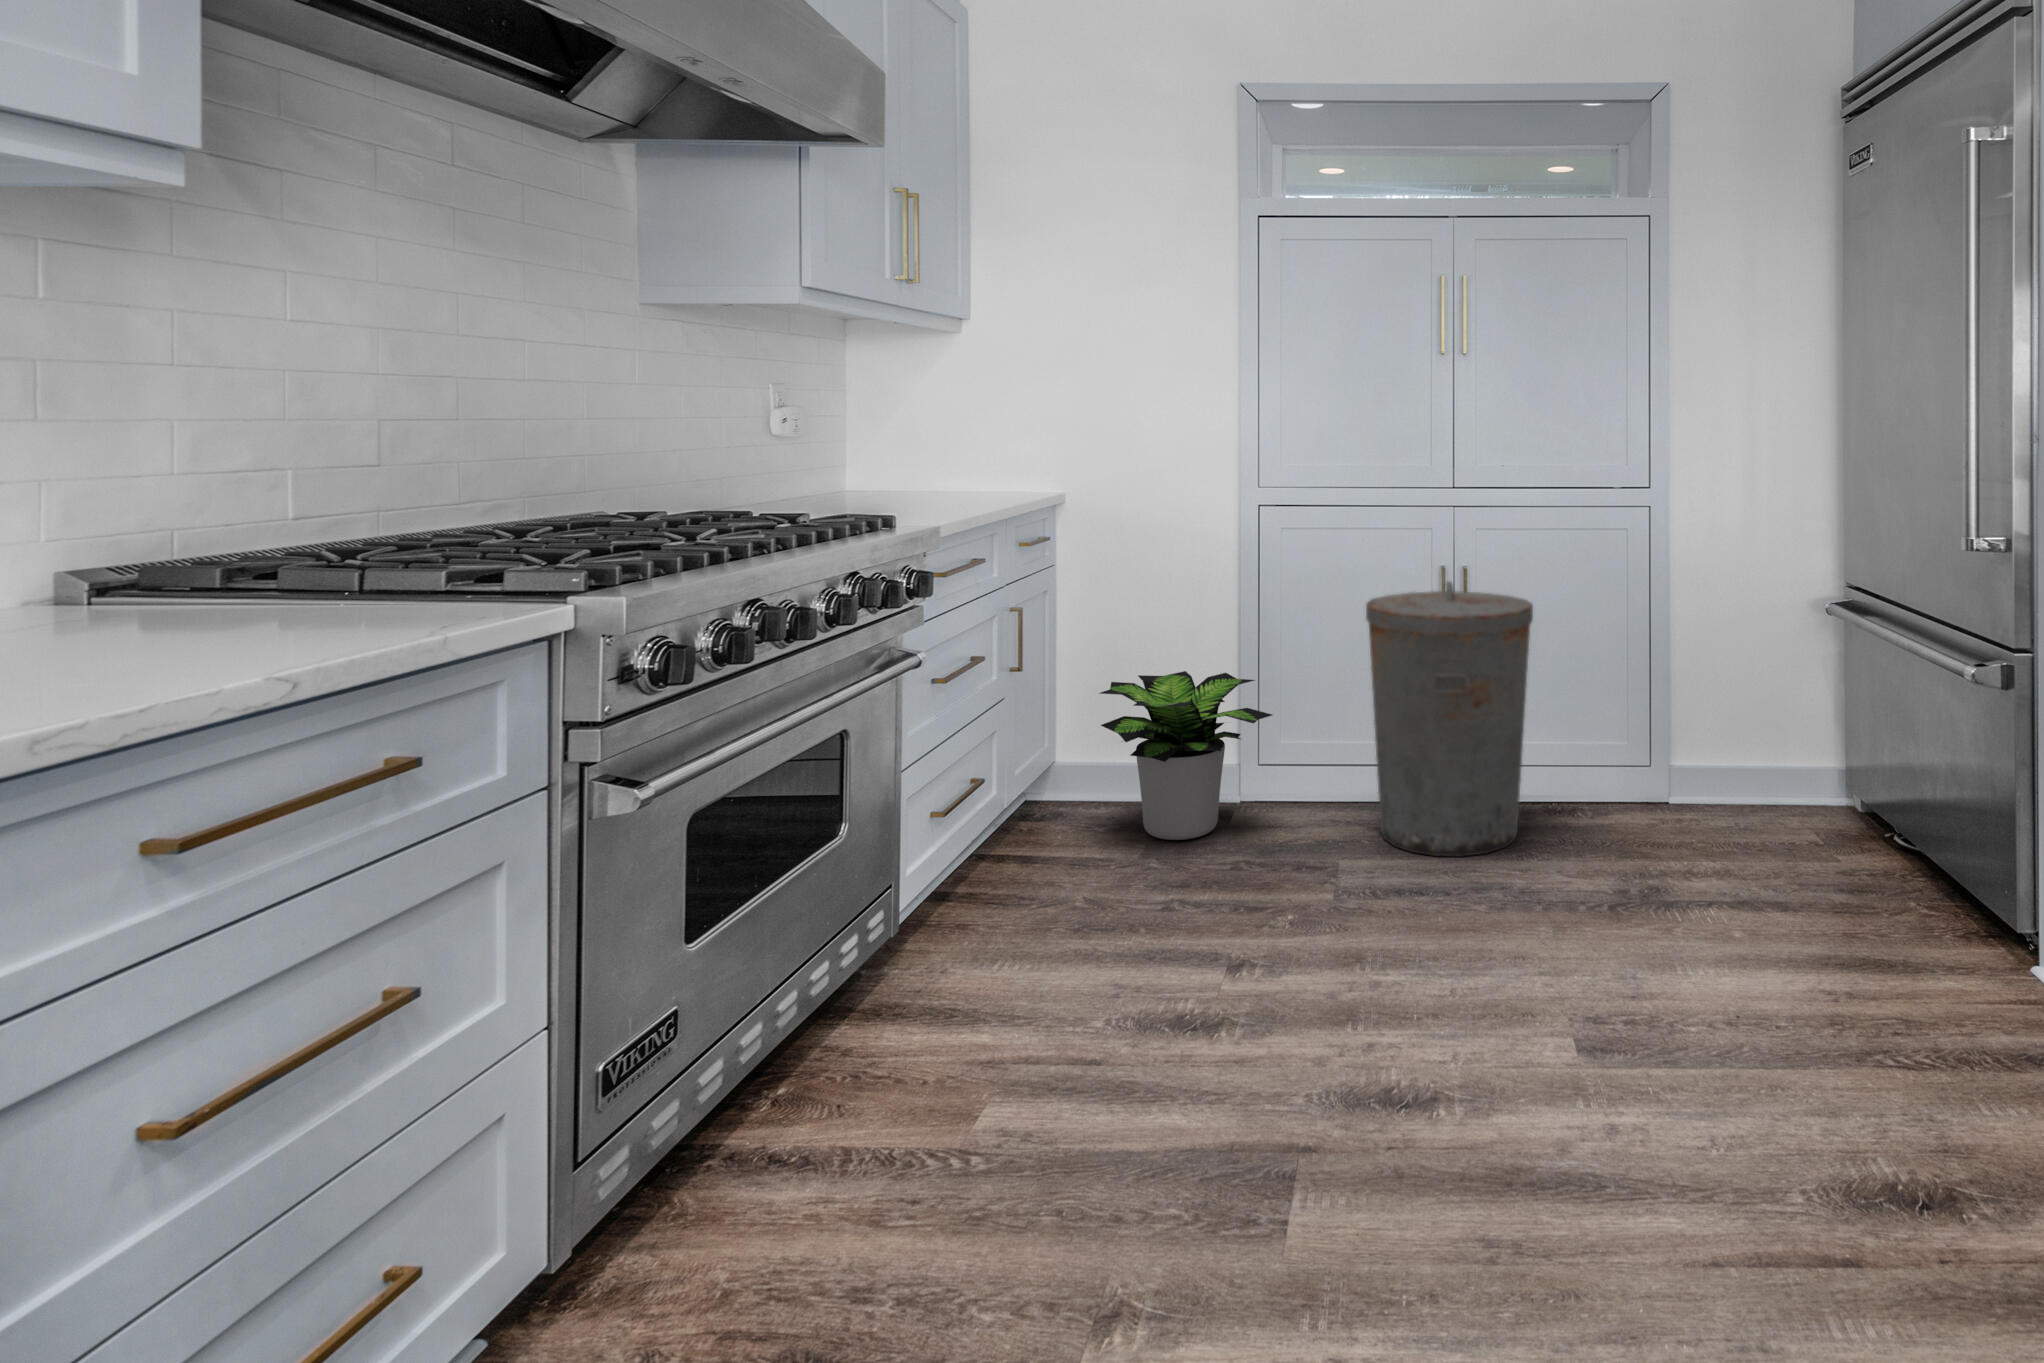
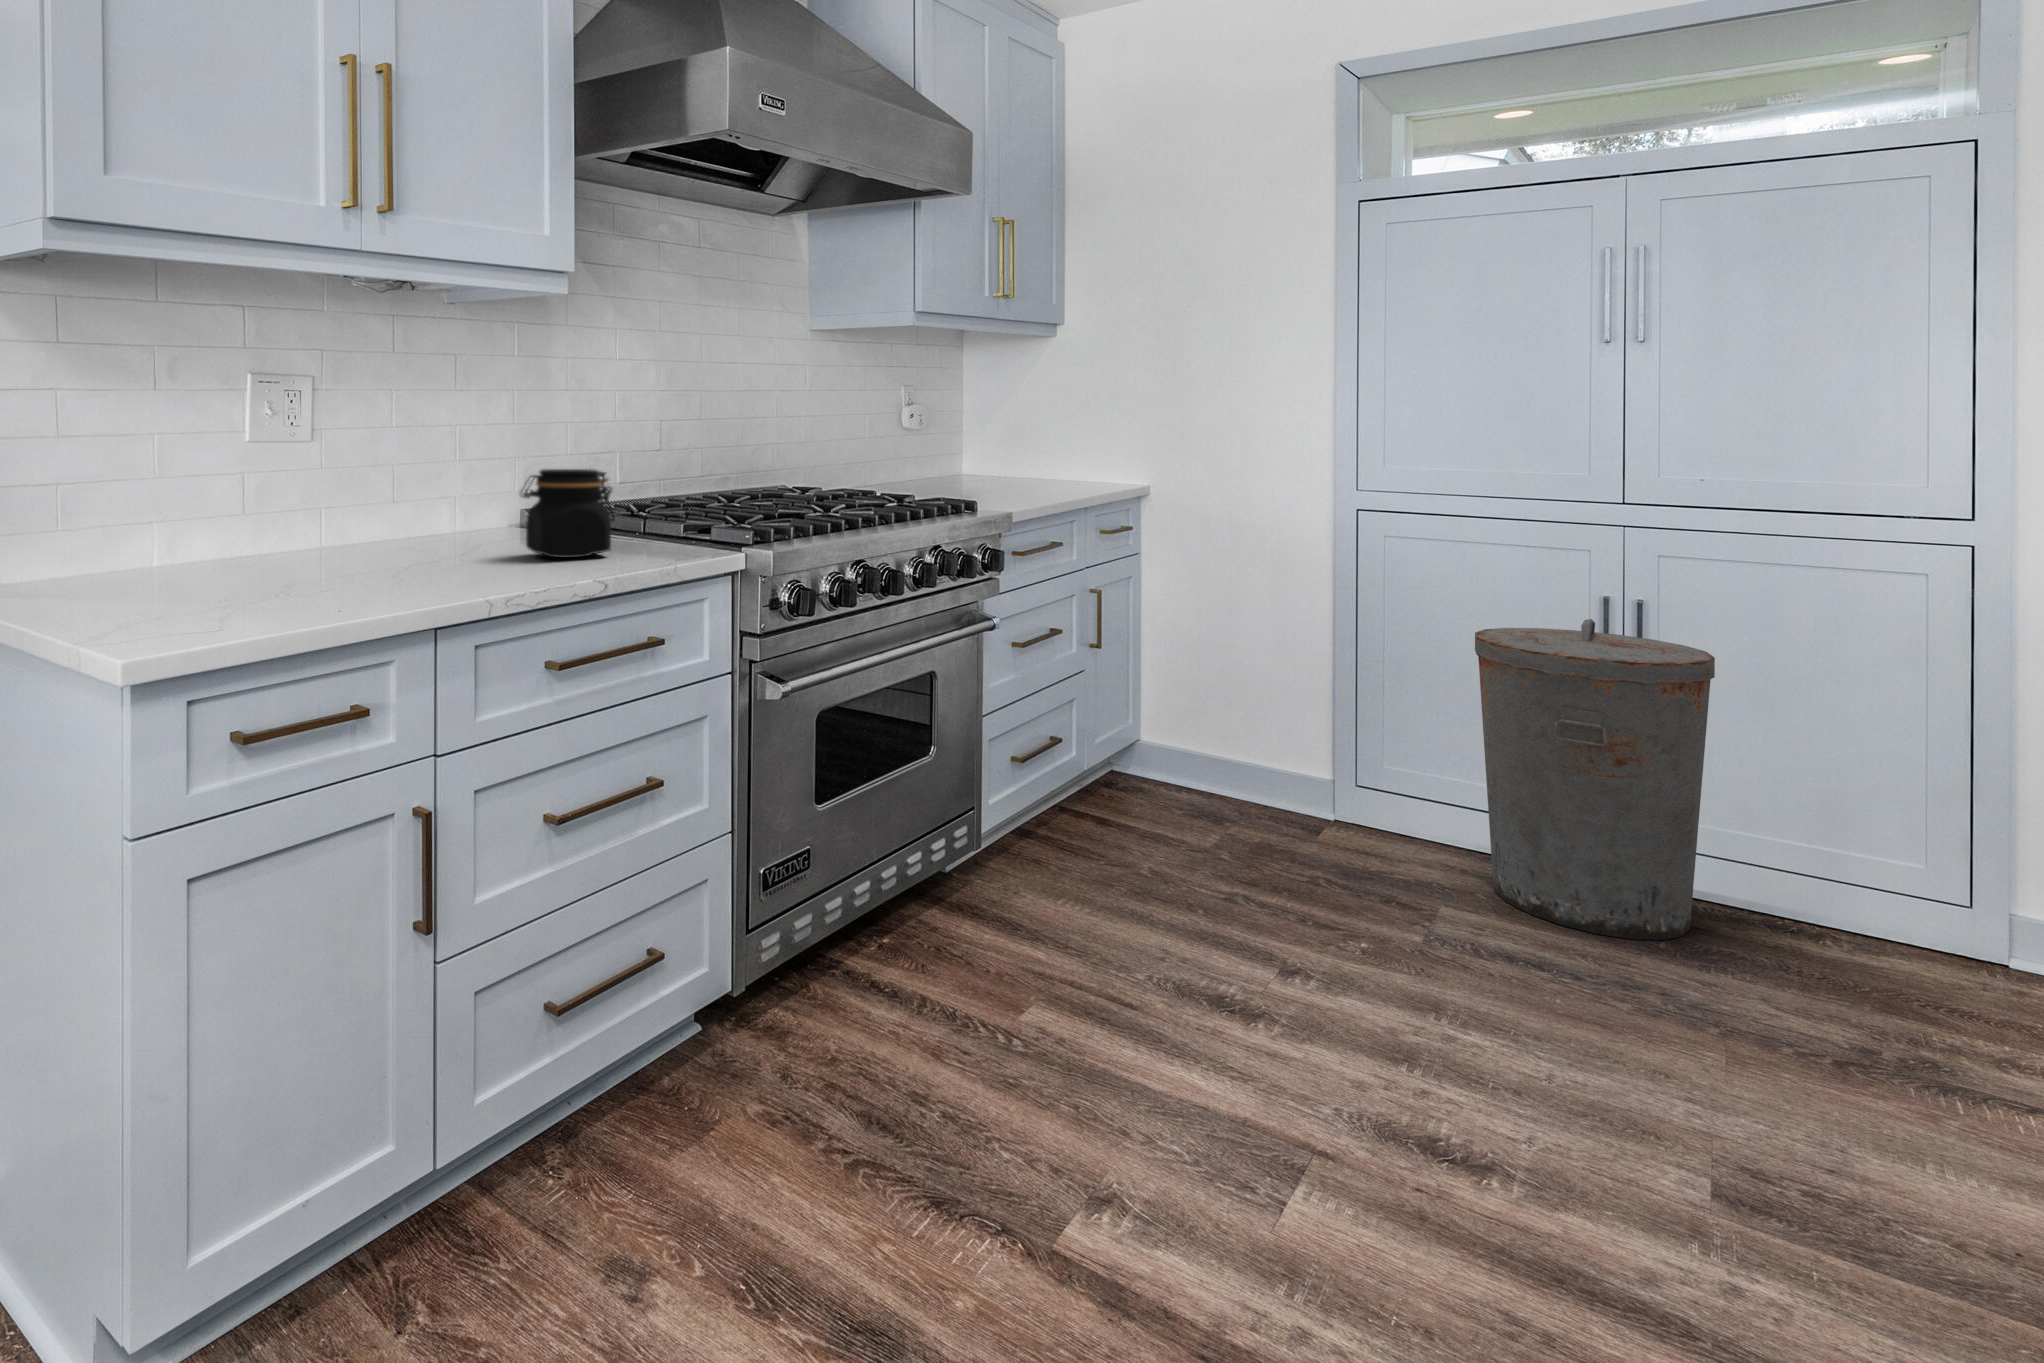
jar: none [110,502,332,657] -> present [521,469,615,558]
potted plant: present [1100,671,1272,840] -> none [1177,676,1364,840]

